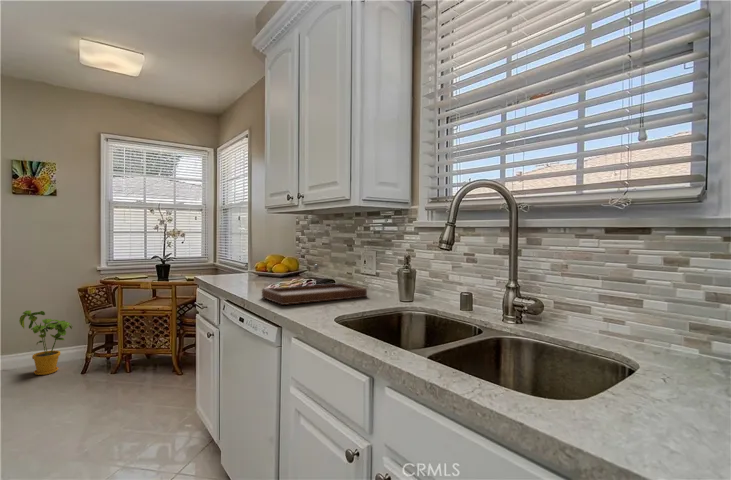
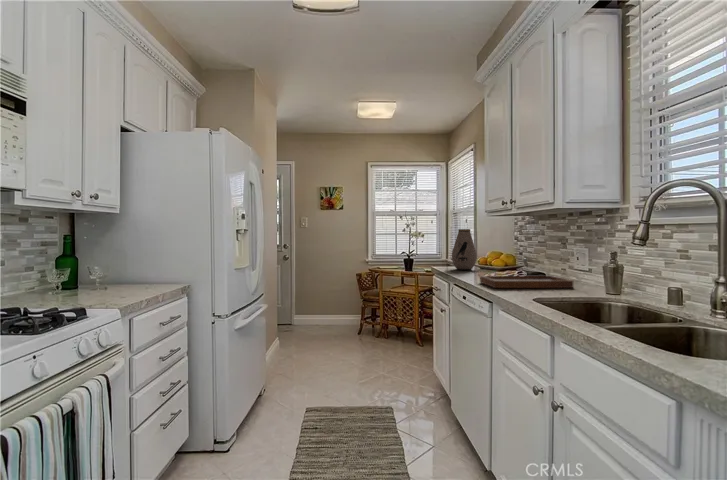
vase: none [223,227,255,279] -> present [452,229,477,270]
house plant: present [19,310,72,375] -> none [327,286,354,330]

